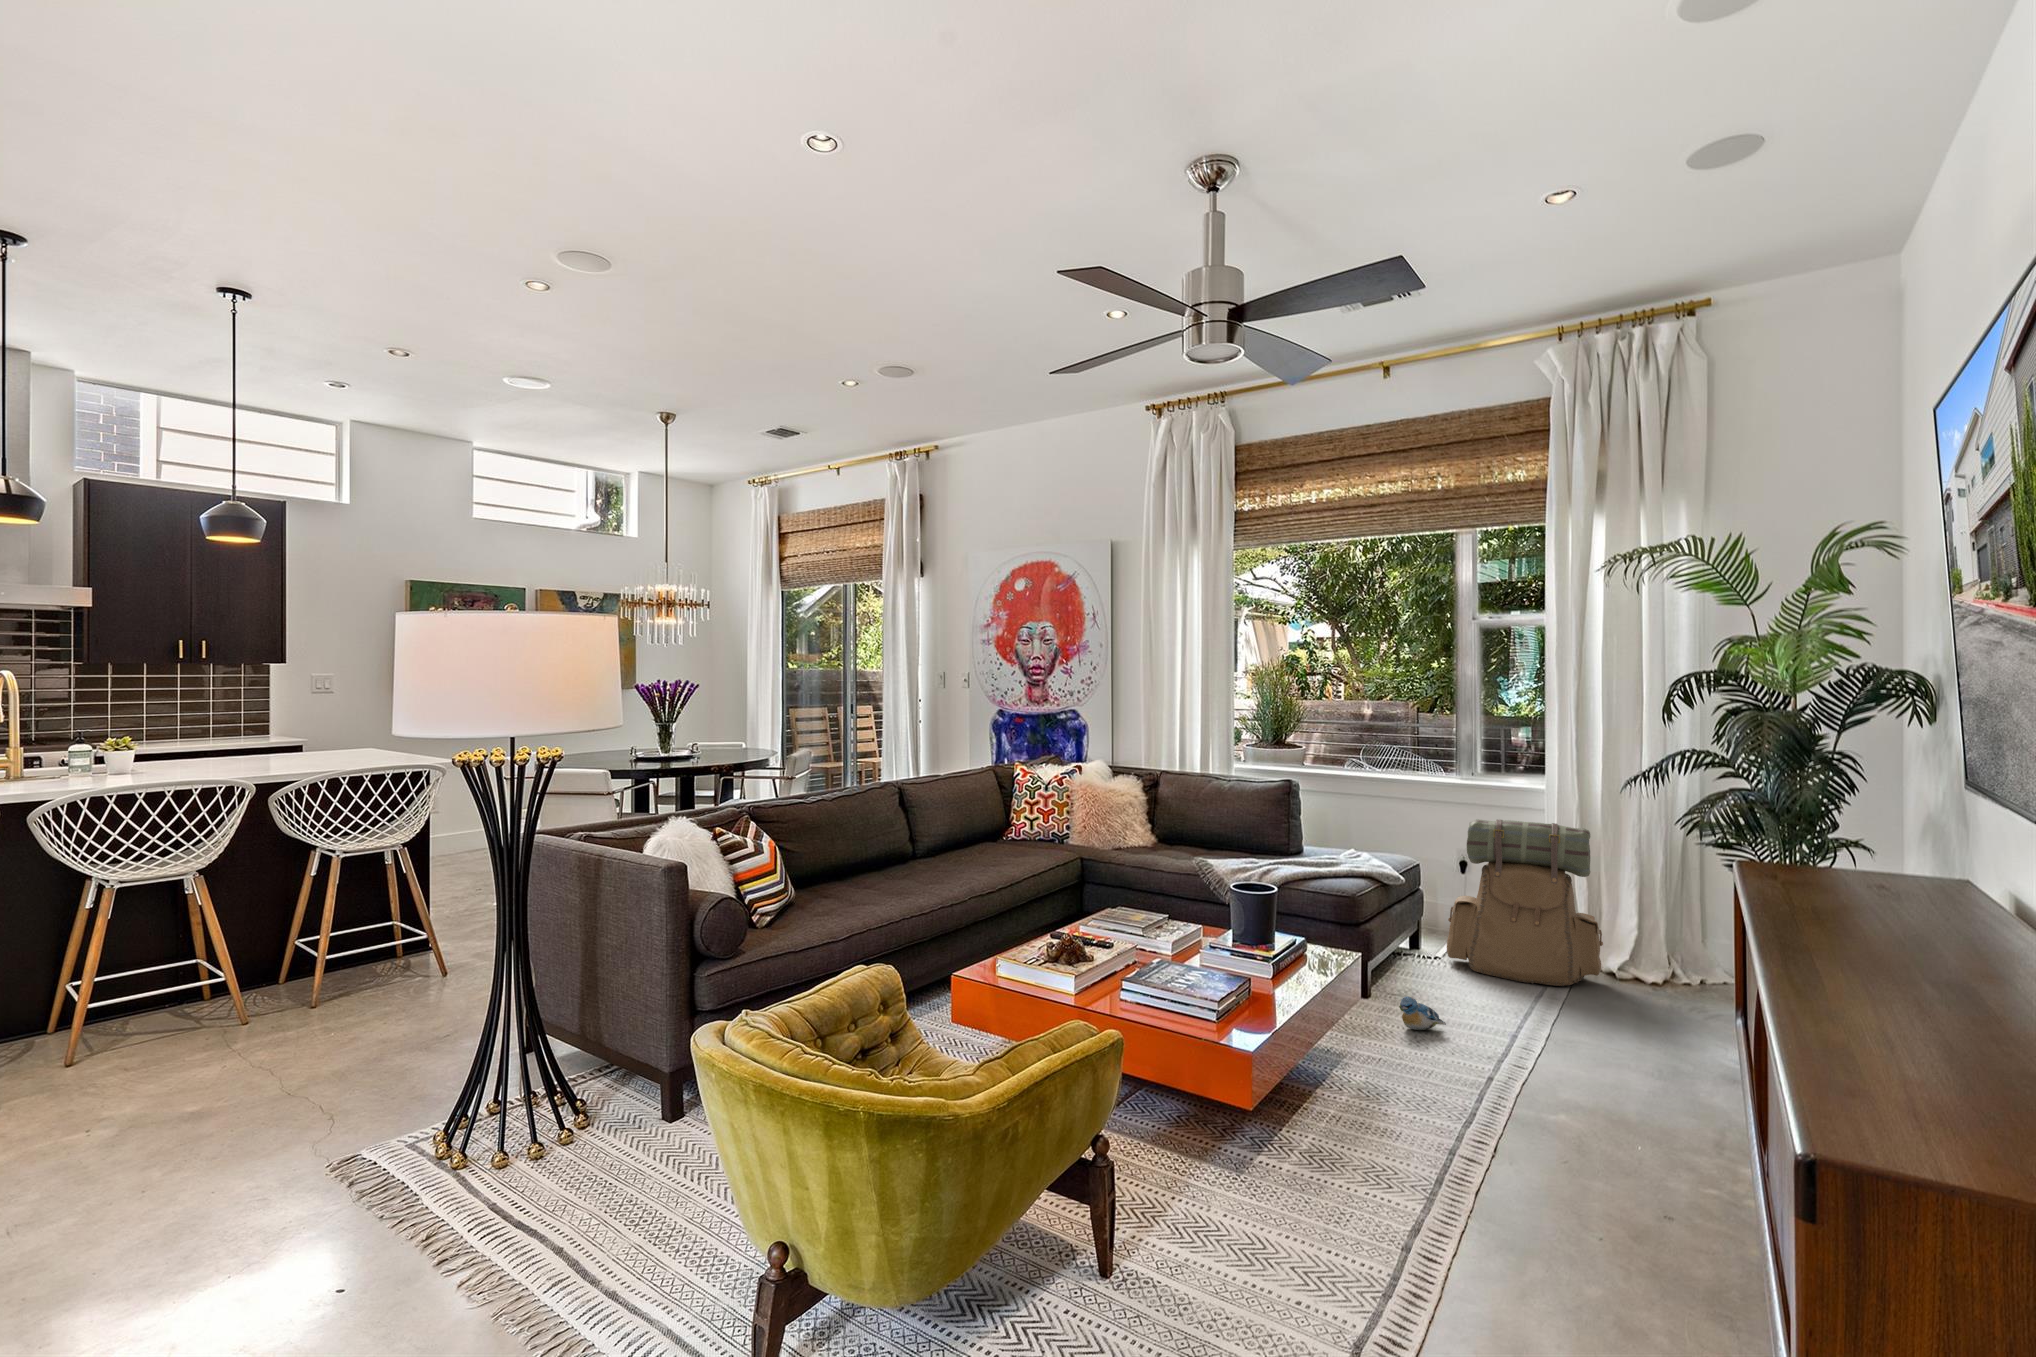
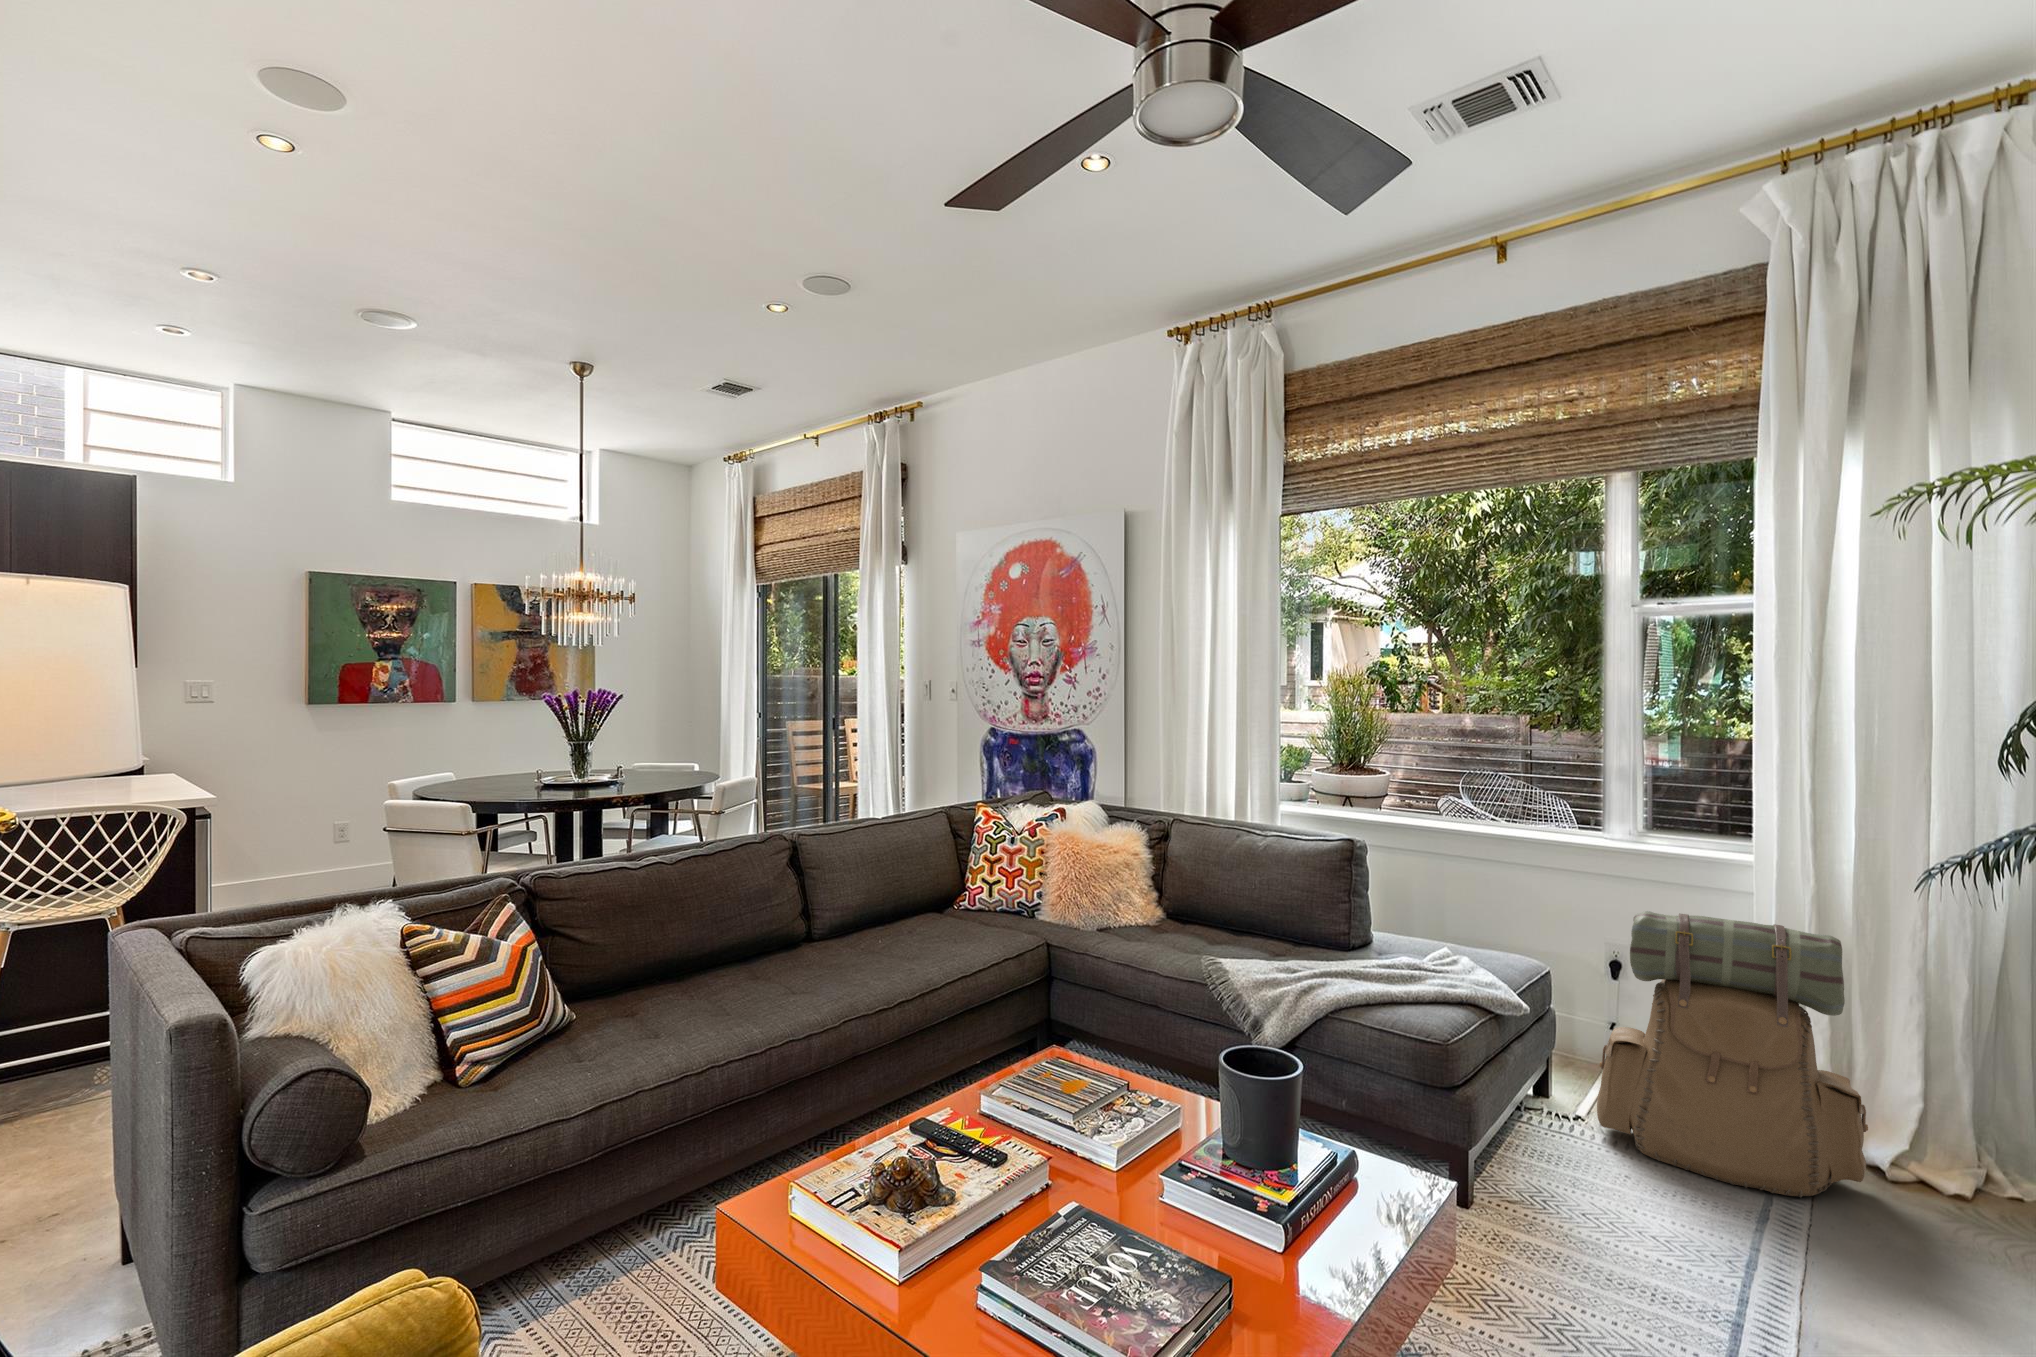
plush toy: present [1399,996,1446,1030] -> none [1522,1238,1607,1299]

